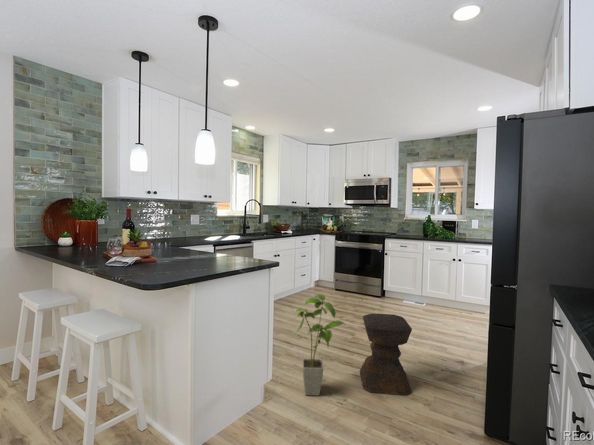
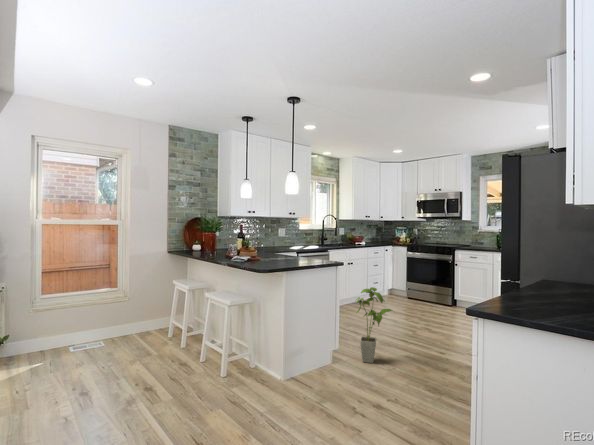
stool: present [360,313,412,395] -> none [409,307,449,370]

